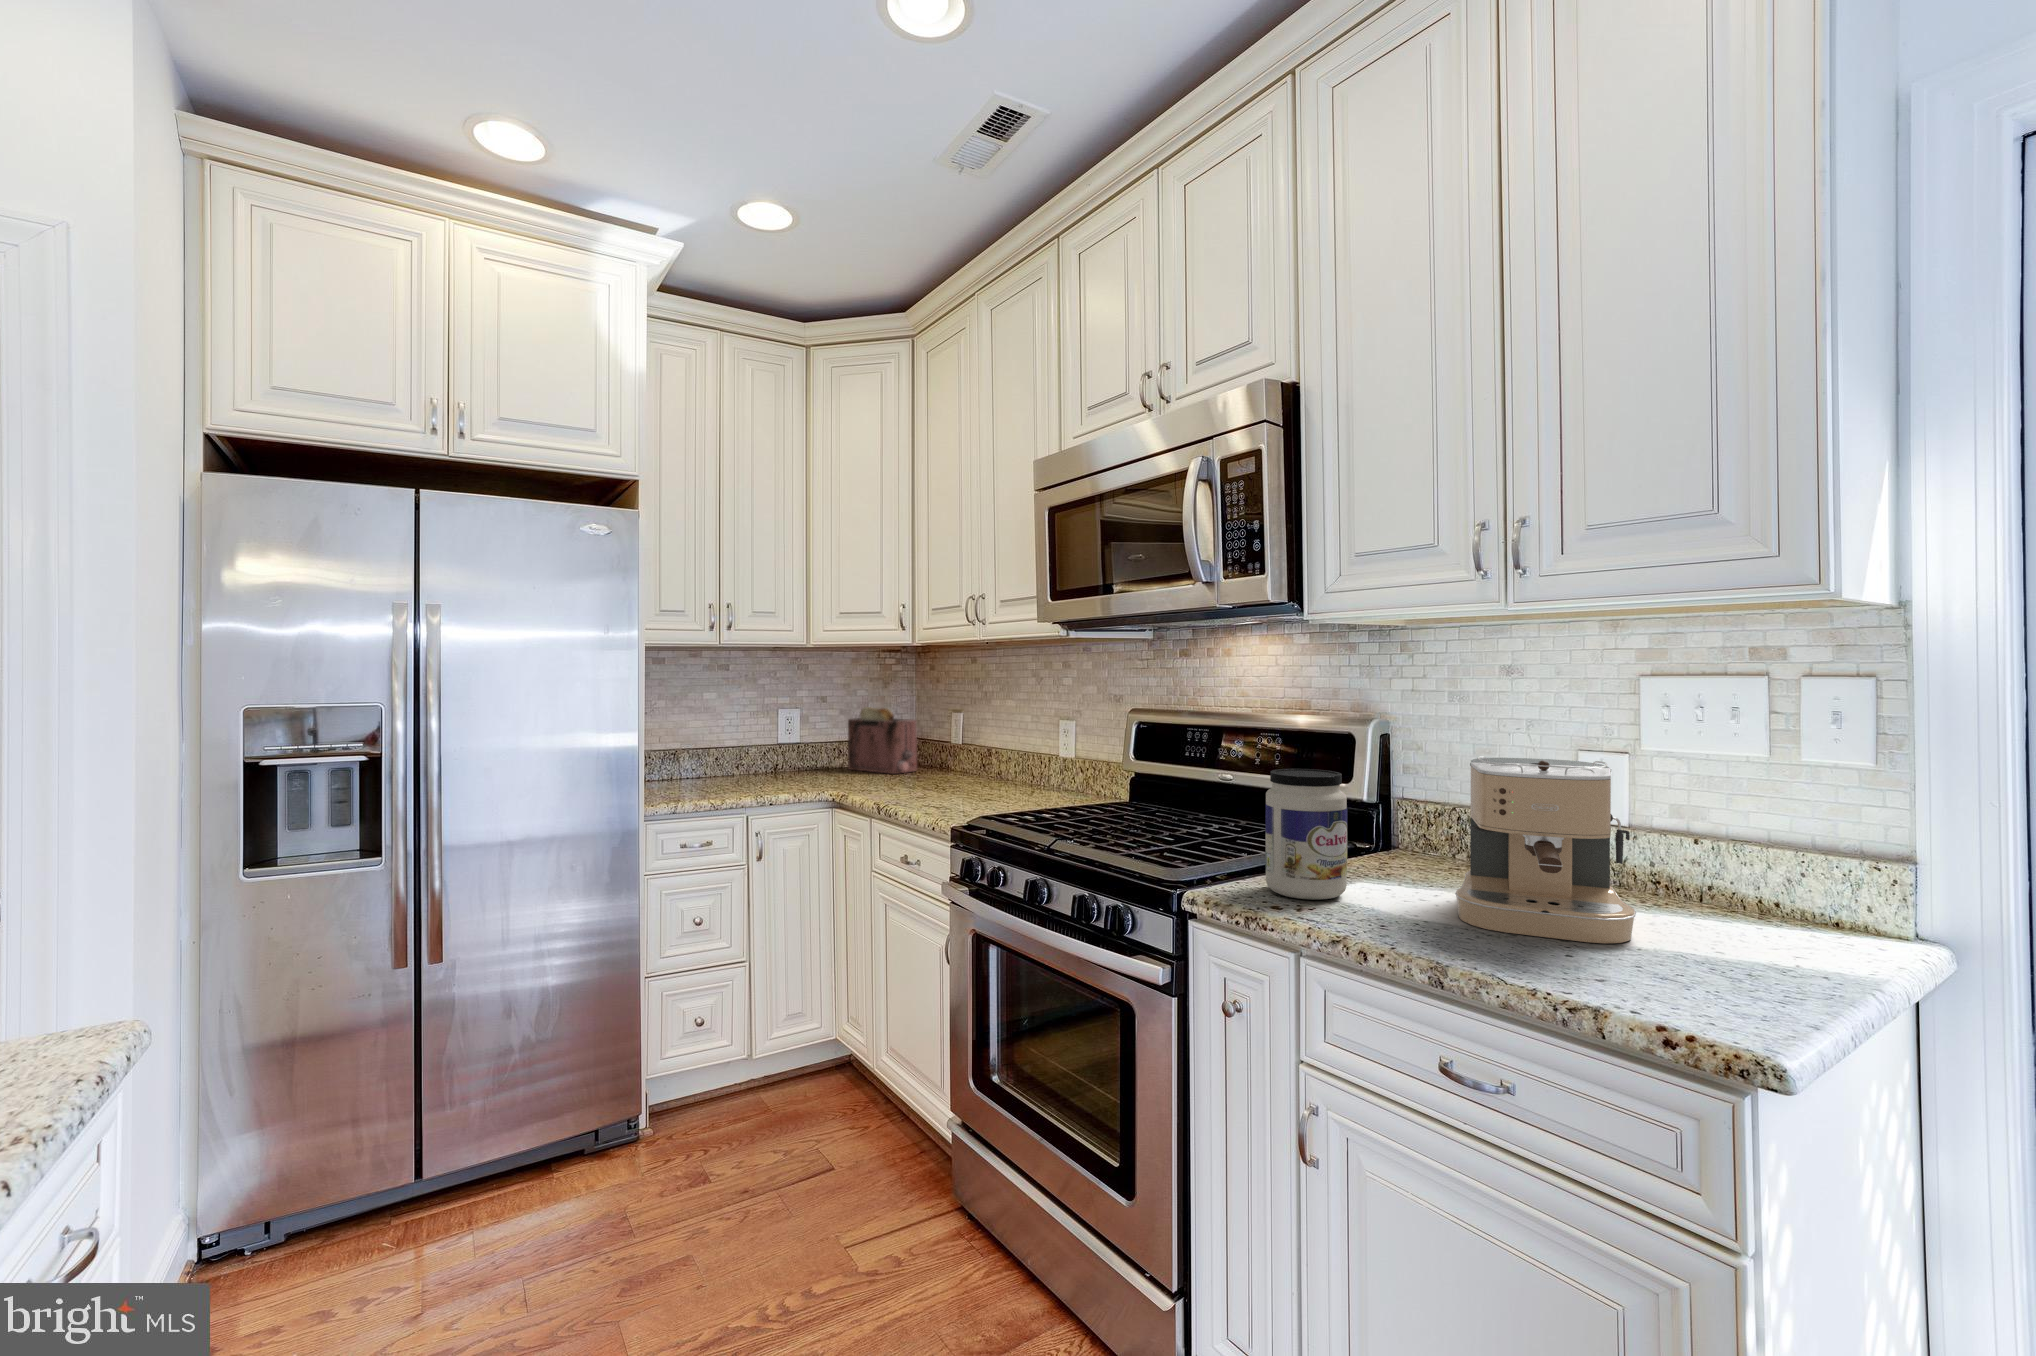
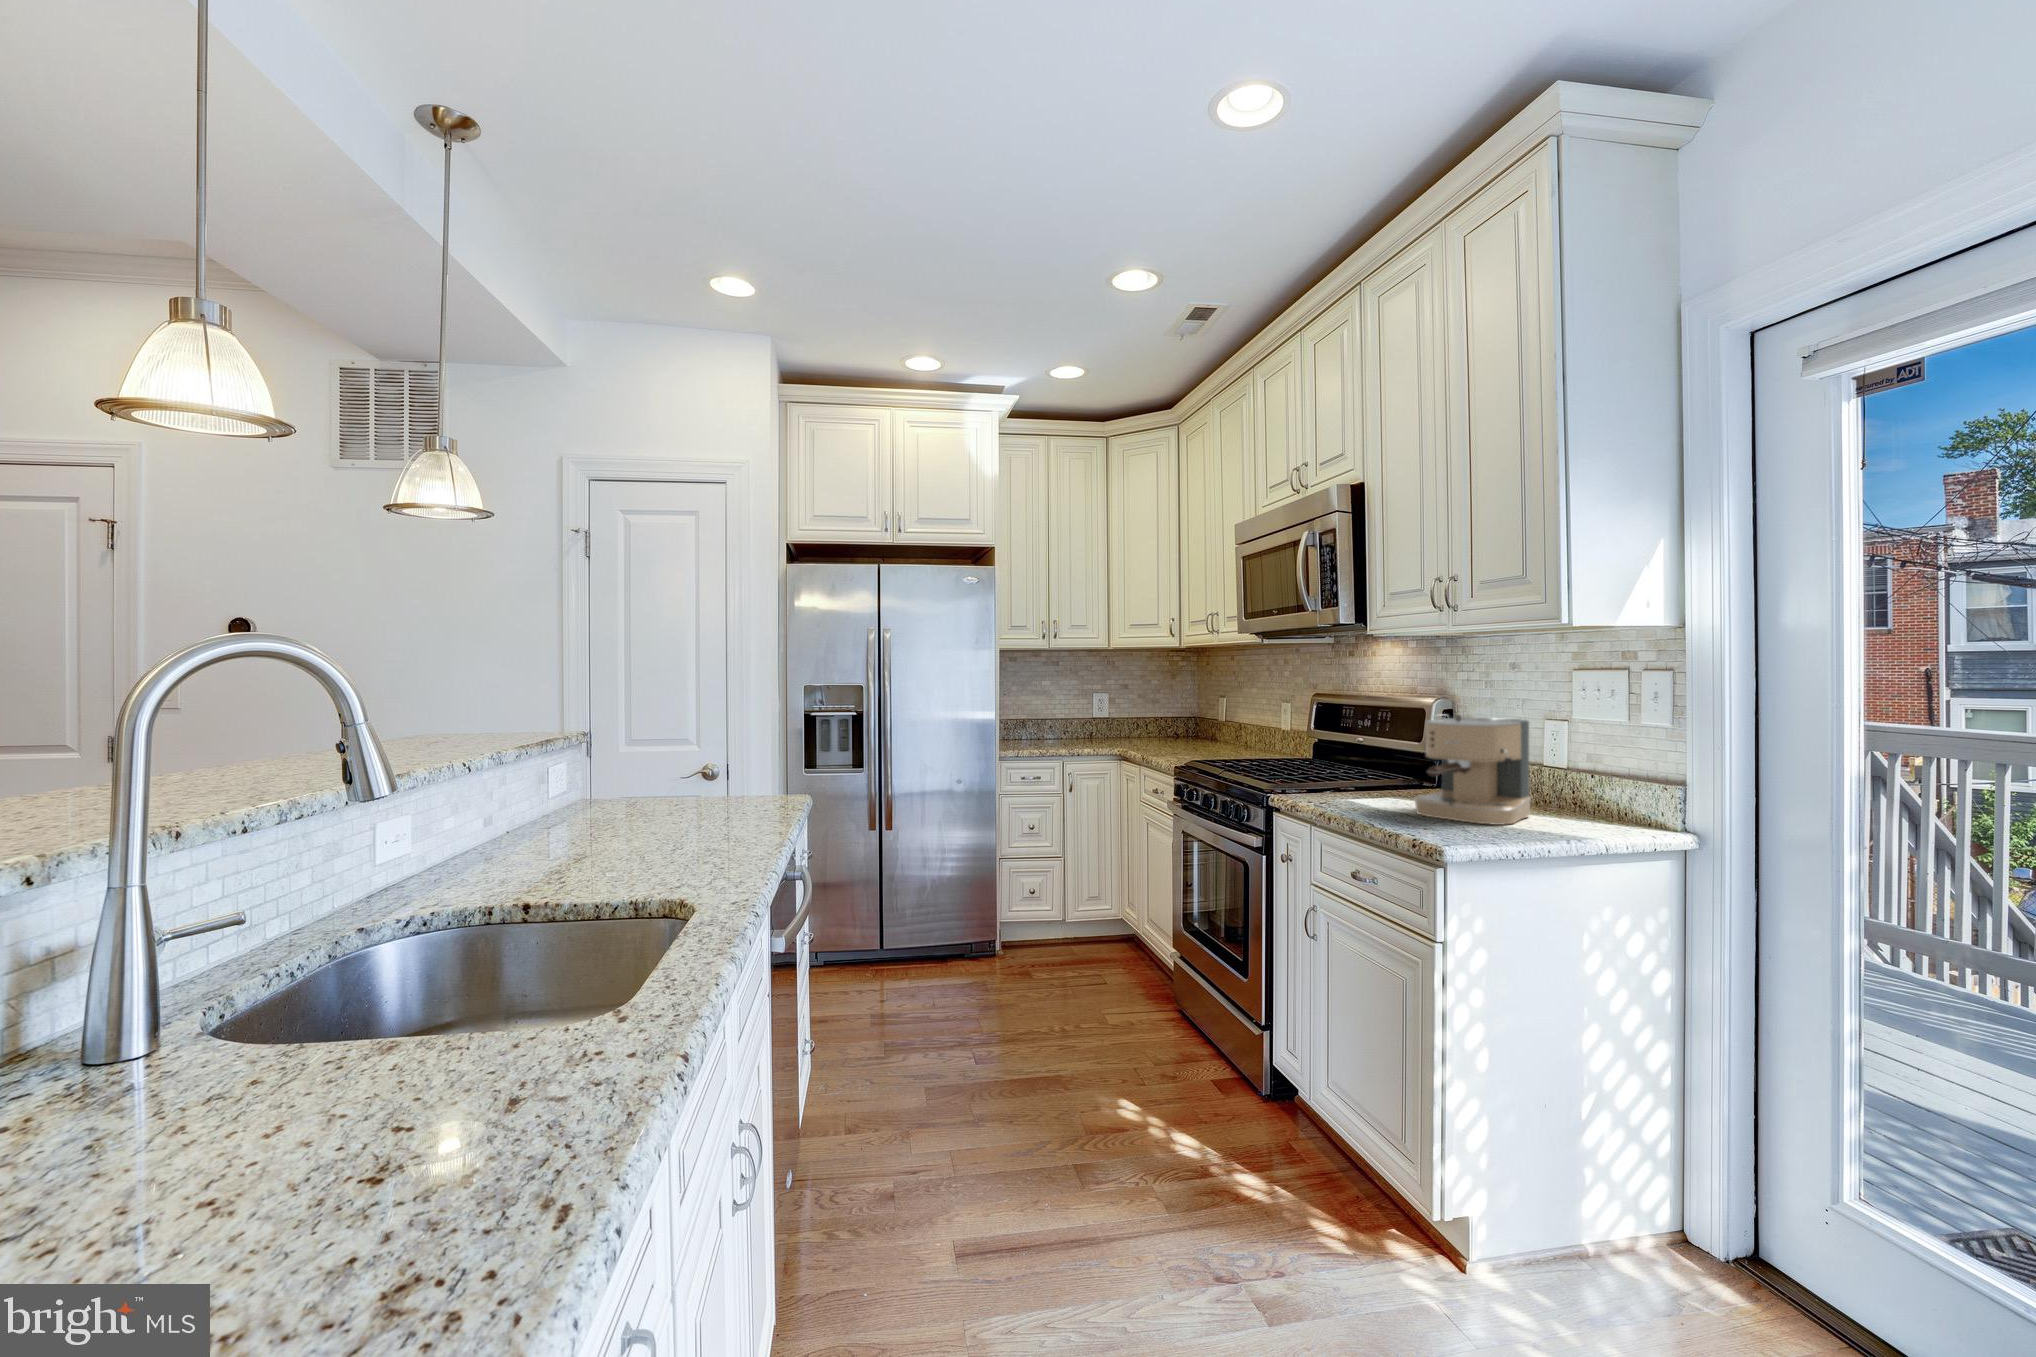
toaster: present [848,707,917,774] -> none [1140,693,1188,741]
jar: present [1265,769,1347,900] -> none [1317,724,1369,801]

